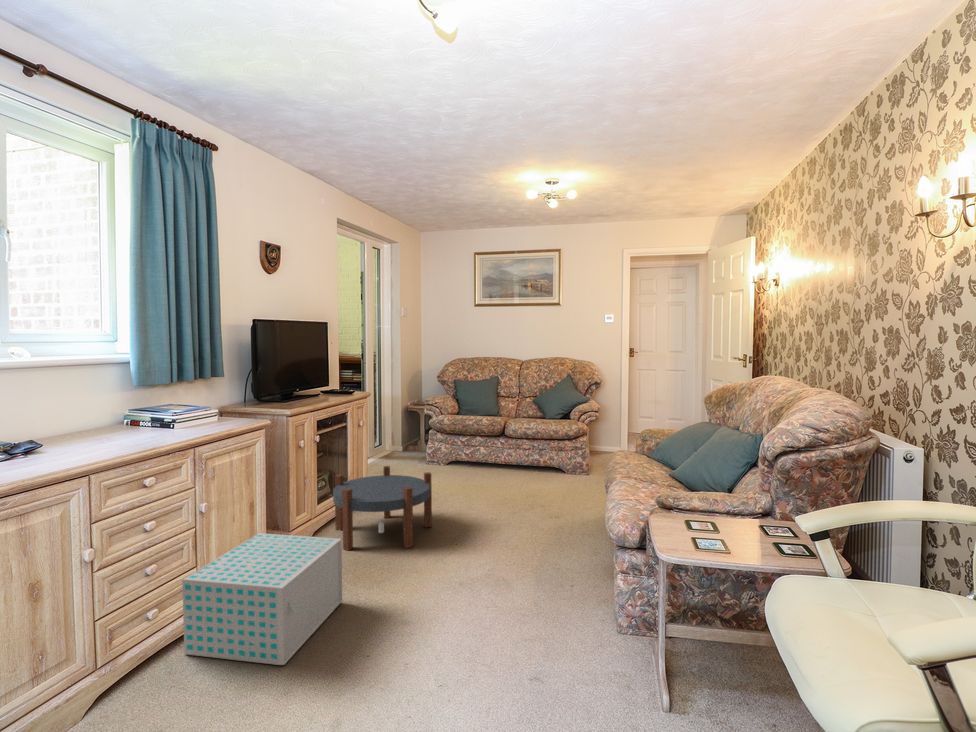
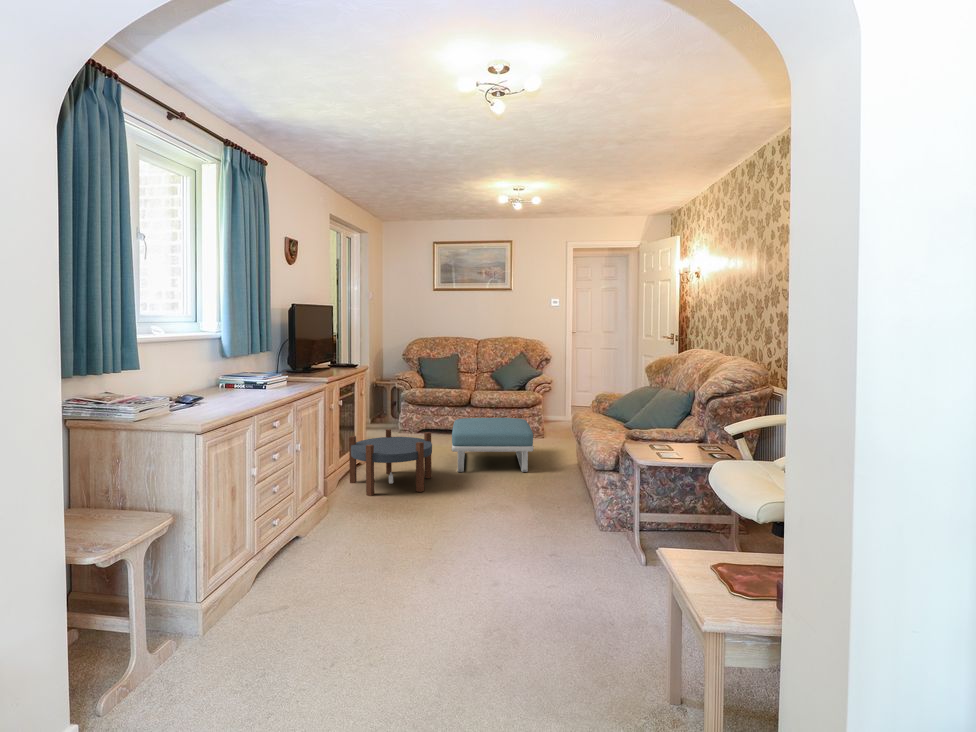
footstool: none [460,453,559,524] -> present [452,418,533,472]
storage box: present [182,533,342,665] -> none [289,476,390,560]

